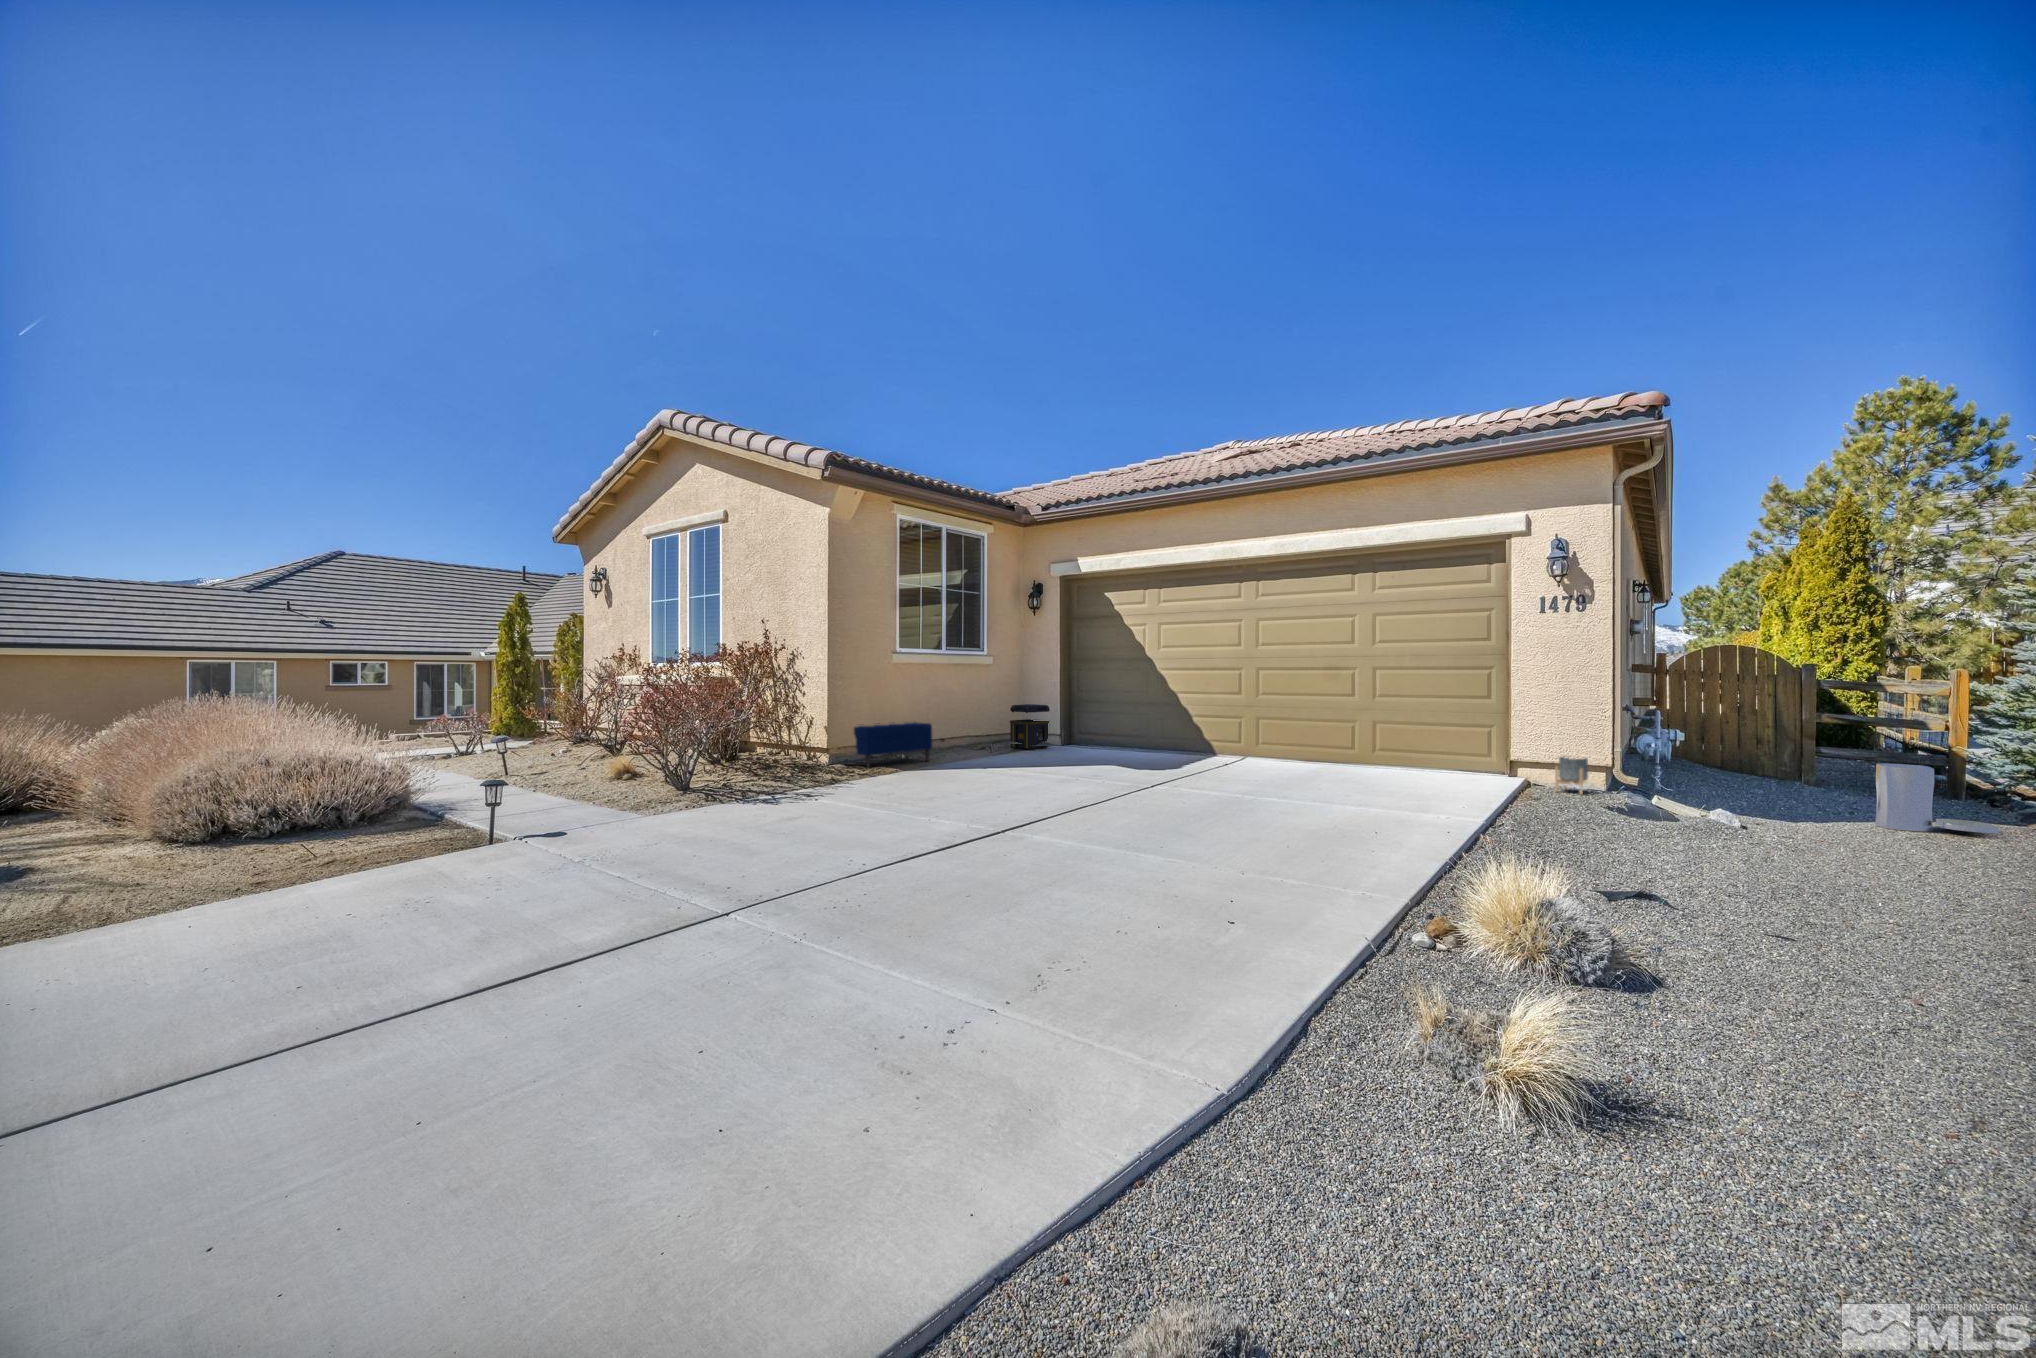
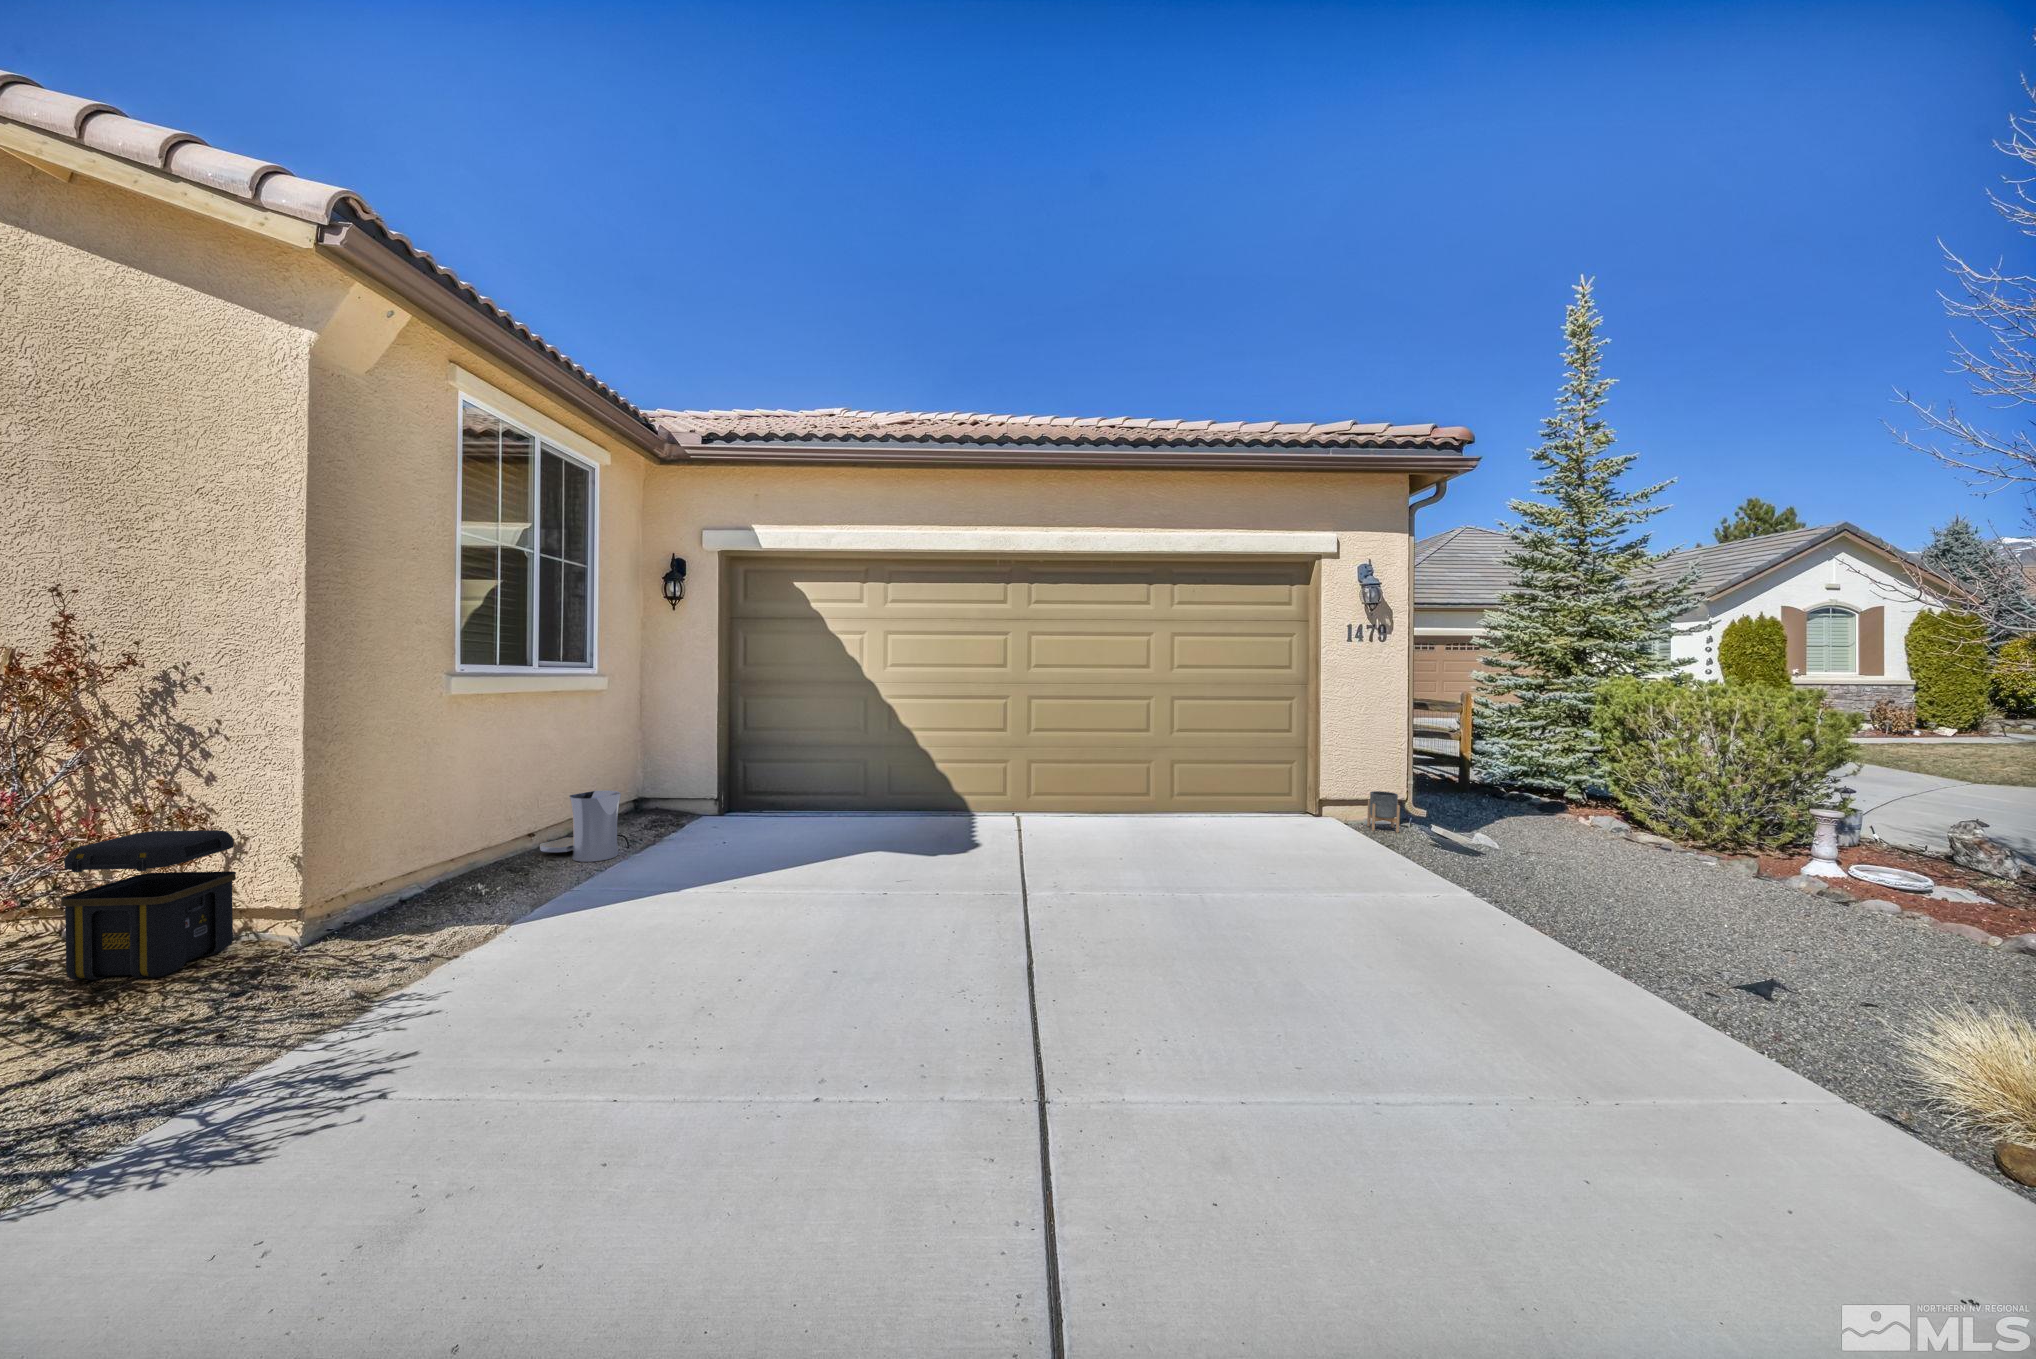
toolbox: present [1010,704,1050,750] -> present [61,830,236,980]
bench: present [847,722,932,768] -> none [337,810,544,935]
trash can: present [1875,763,1999,833] -> present [540,791,621,862]

